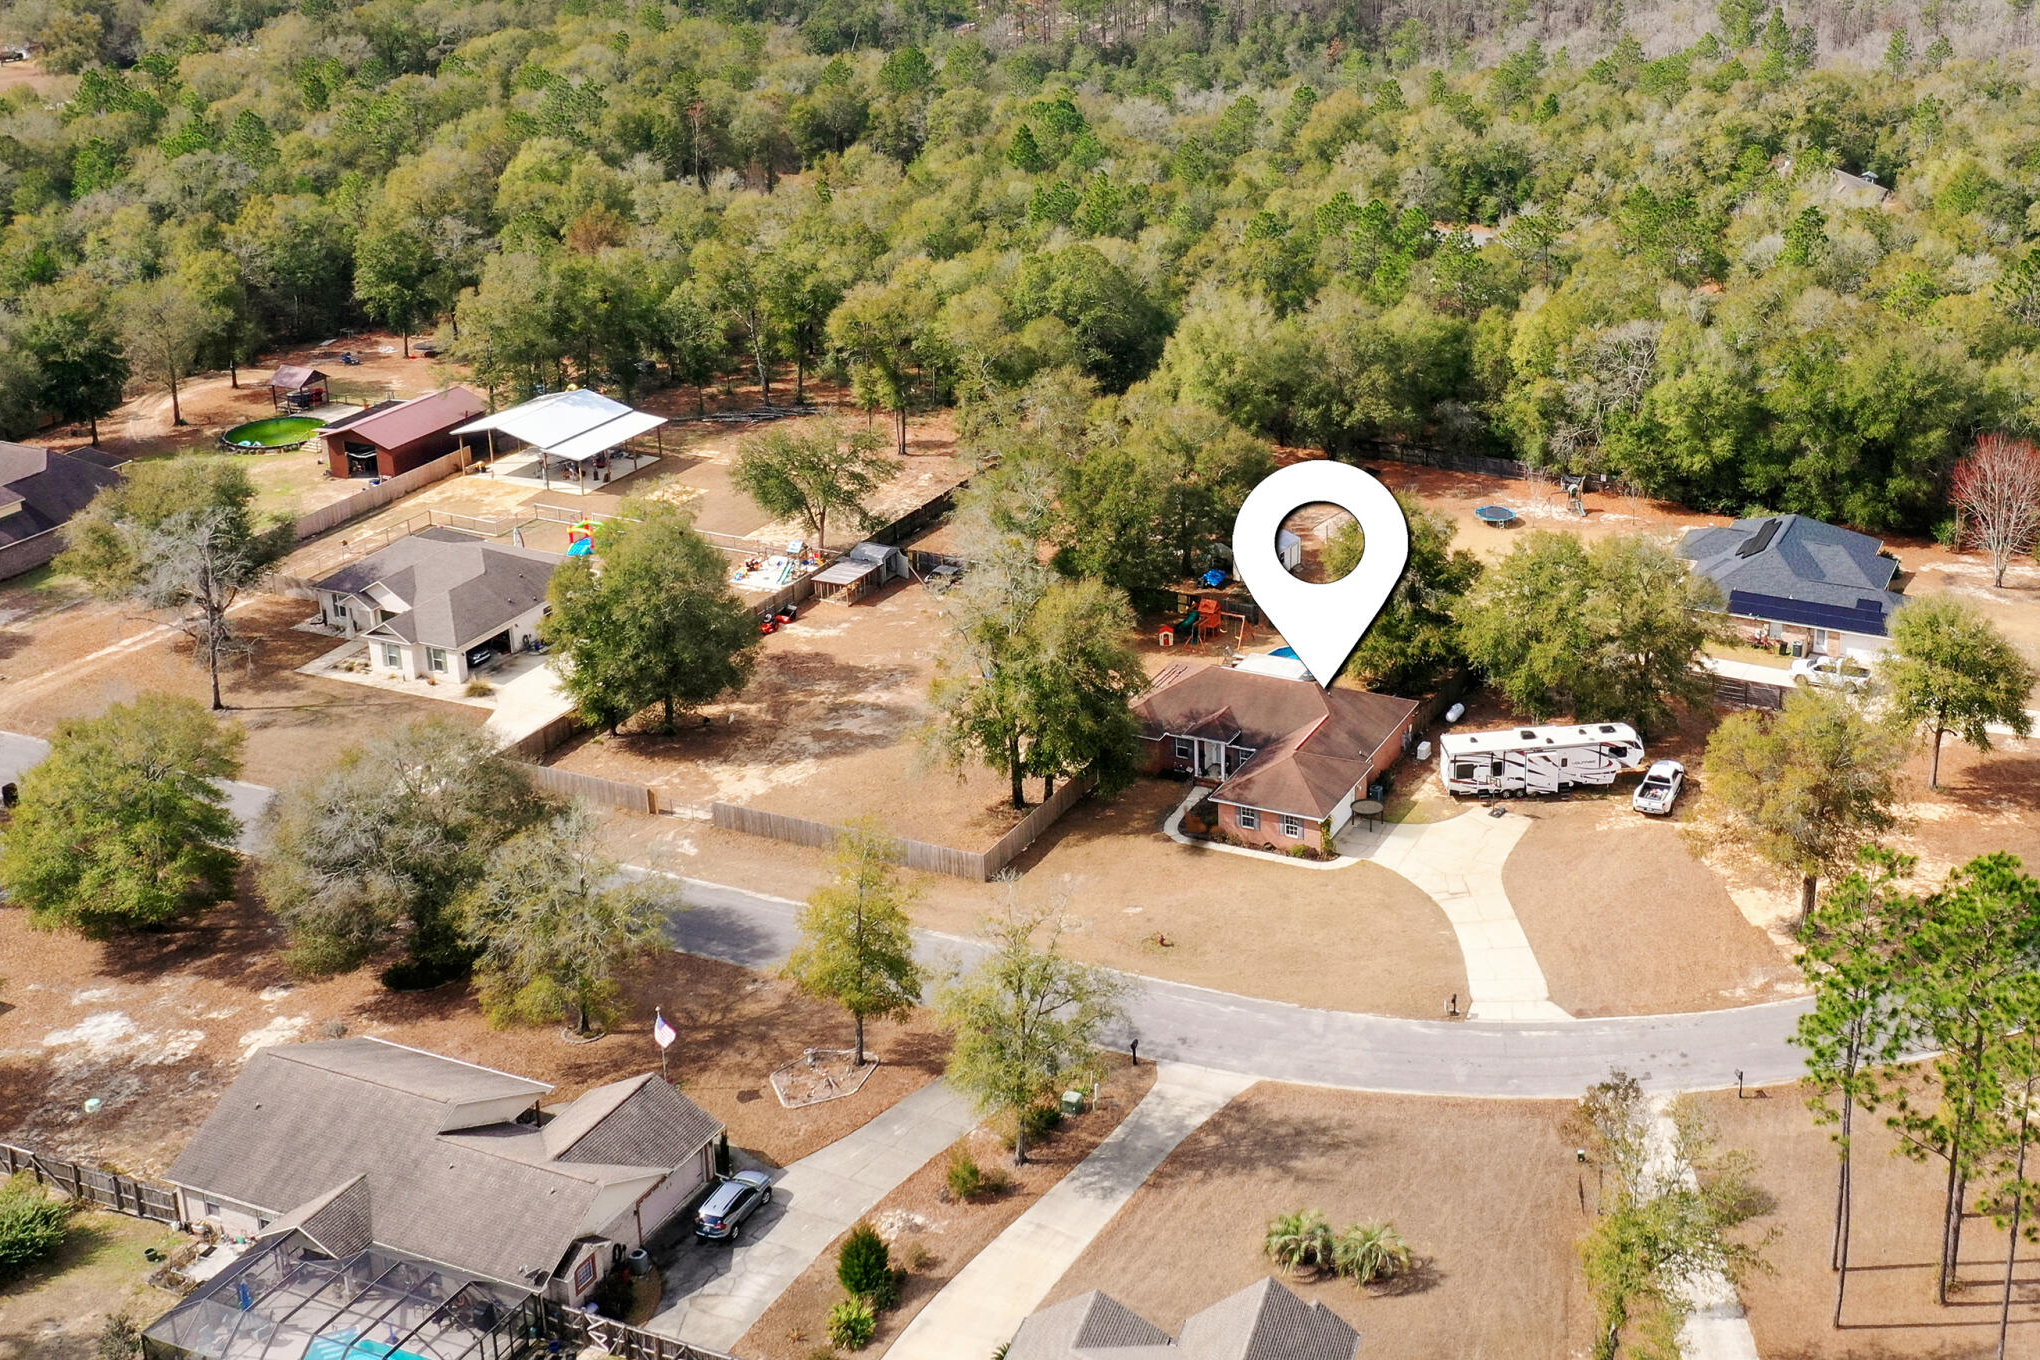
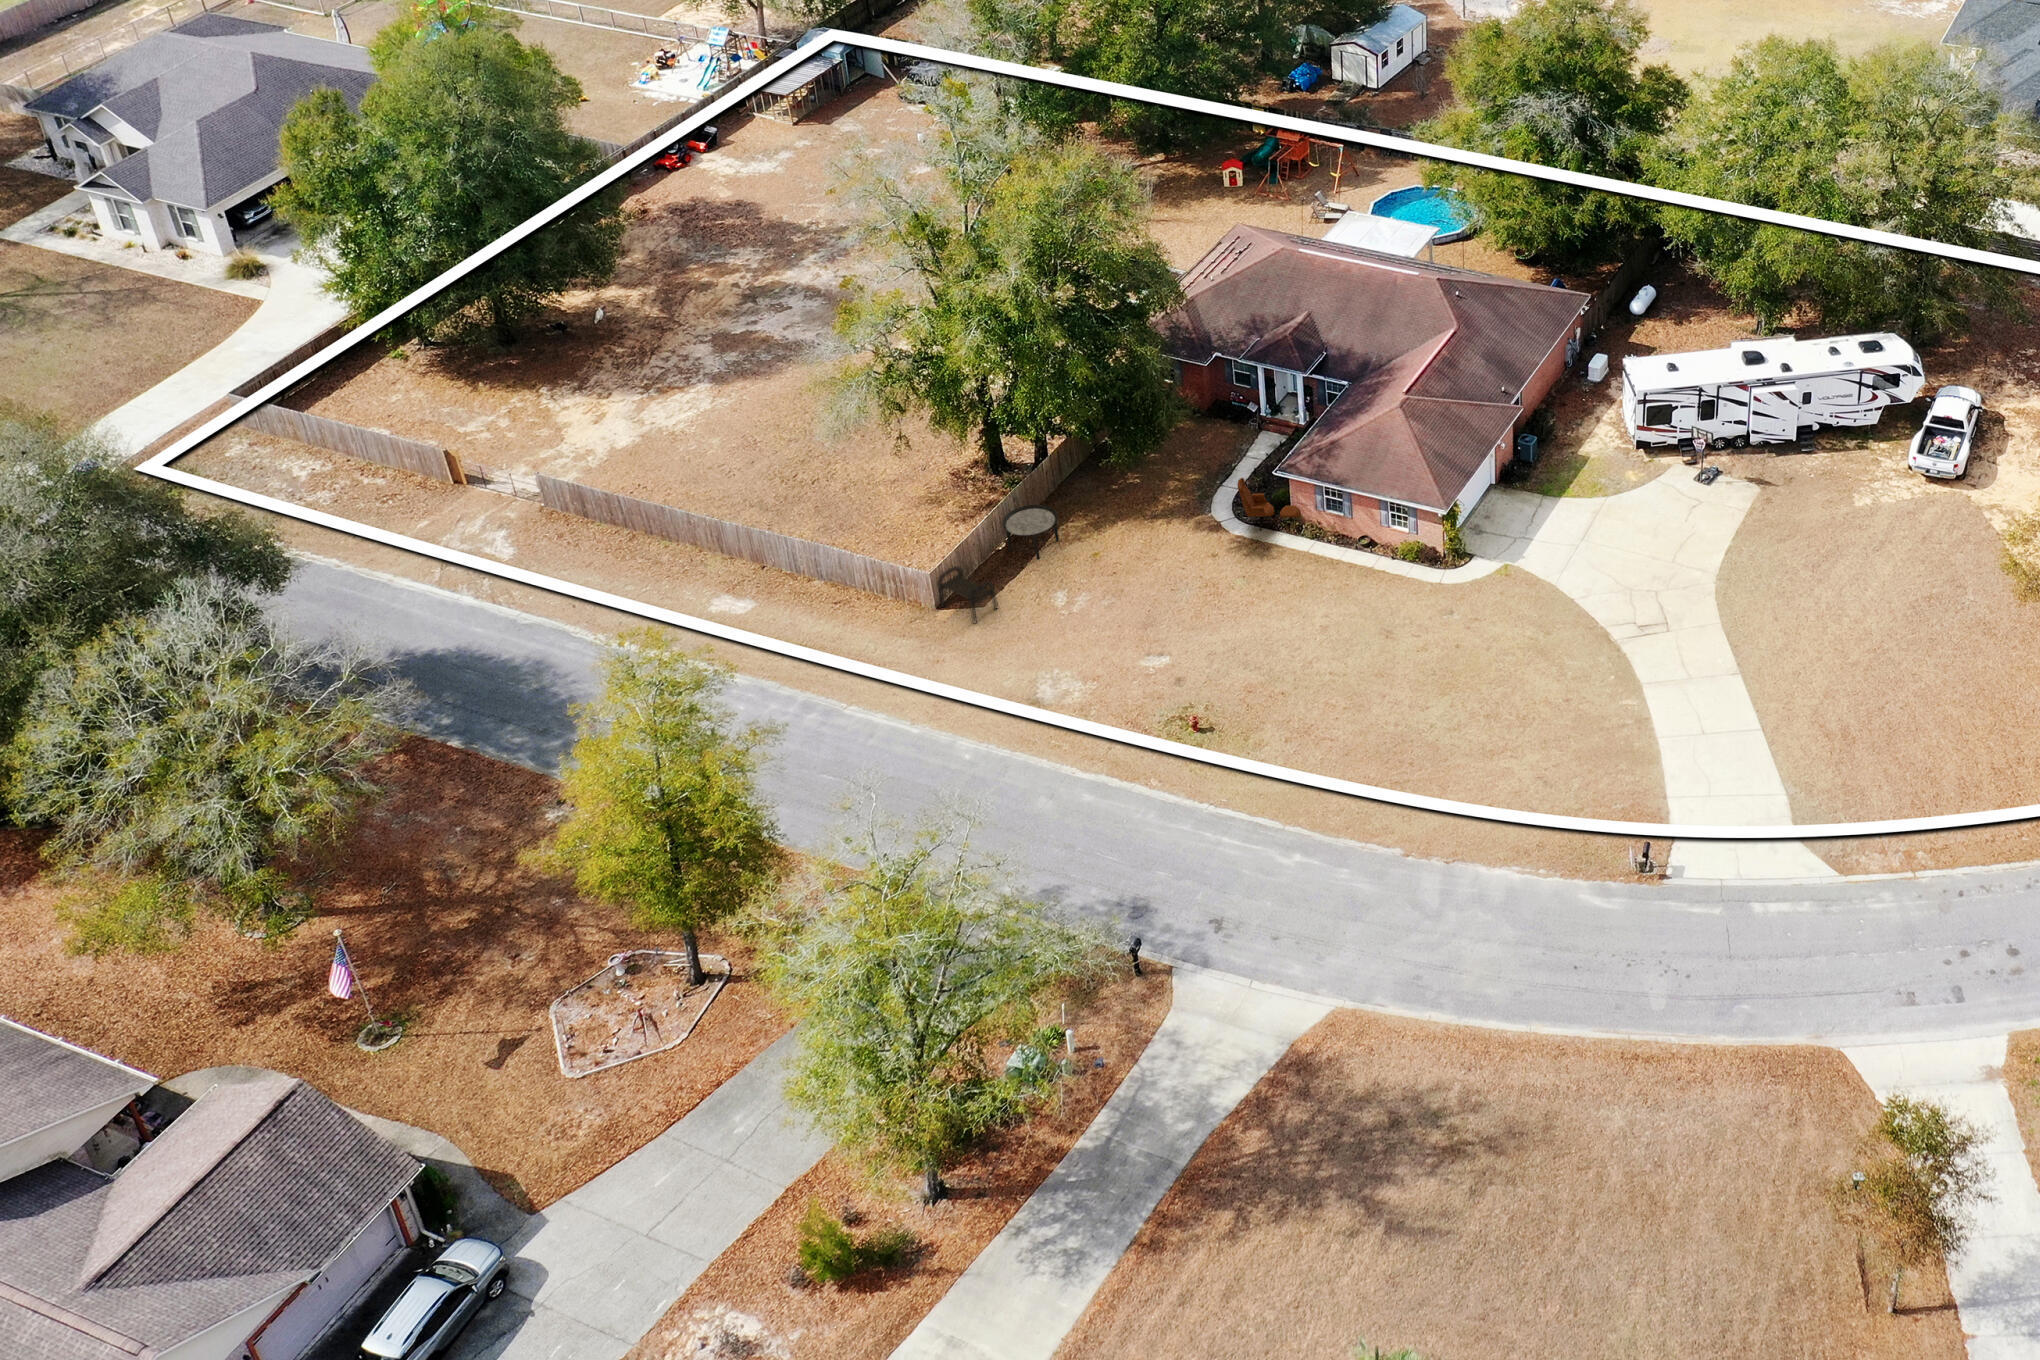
round table: present [1350,798,1385,832] -> present [1002,505,1059,559]
bench: none [988,853,1026,890] -> present [938,566,998,623]

